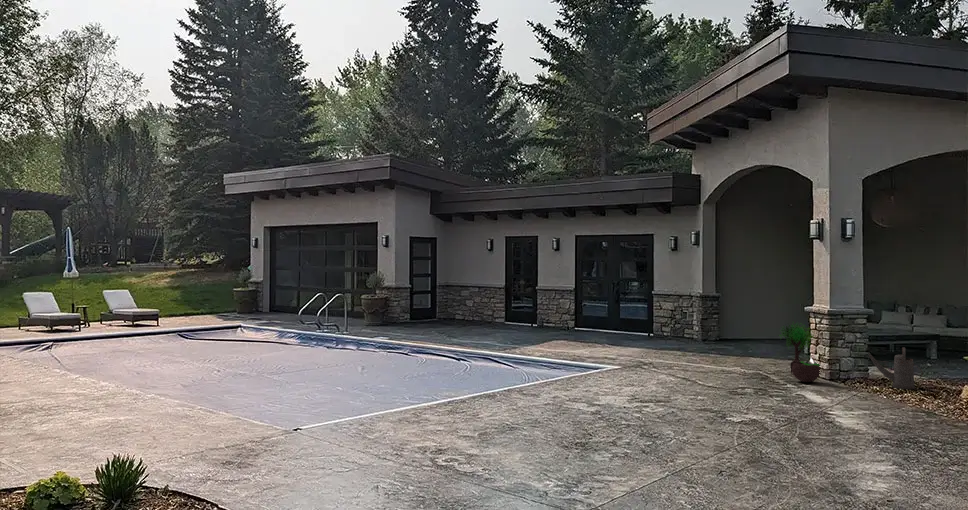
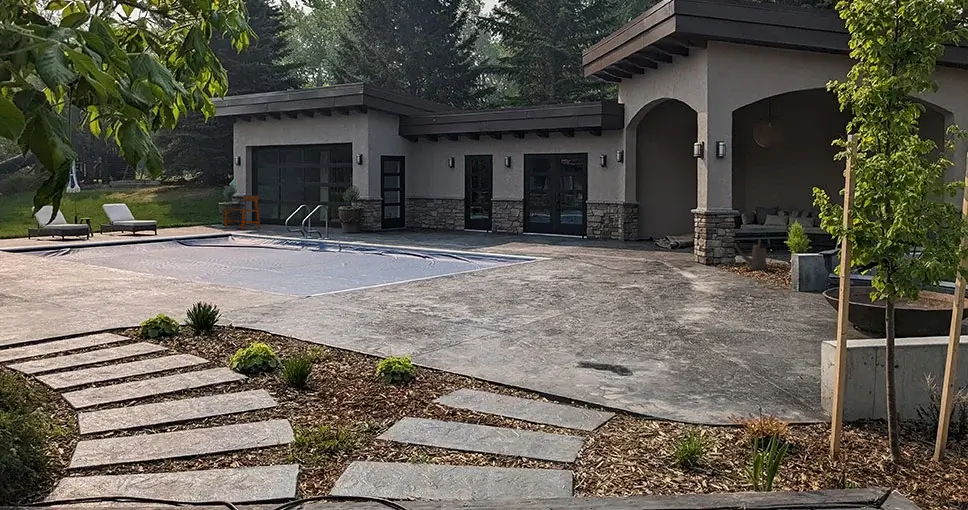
bench: none [235,280,275,318] -> present [225,195,260,229]
potted tree: present [779,322,820,382] -> none [670,219,700,267]

